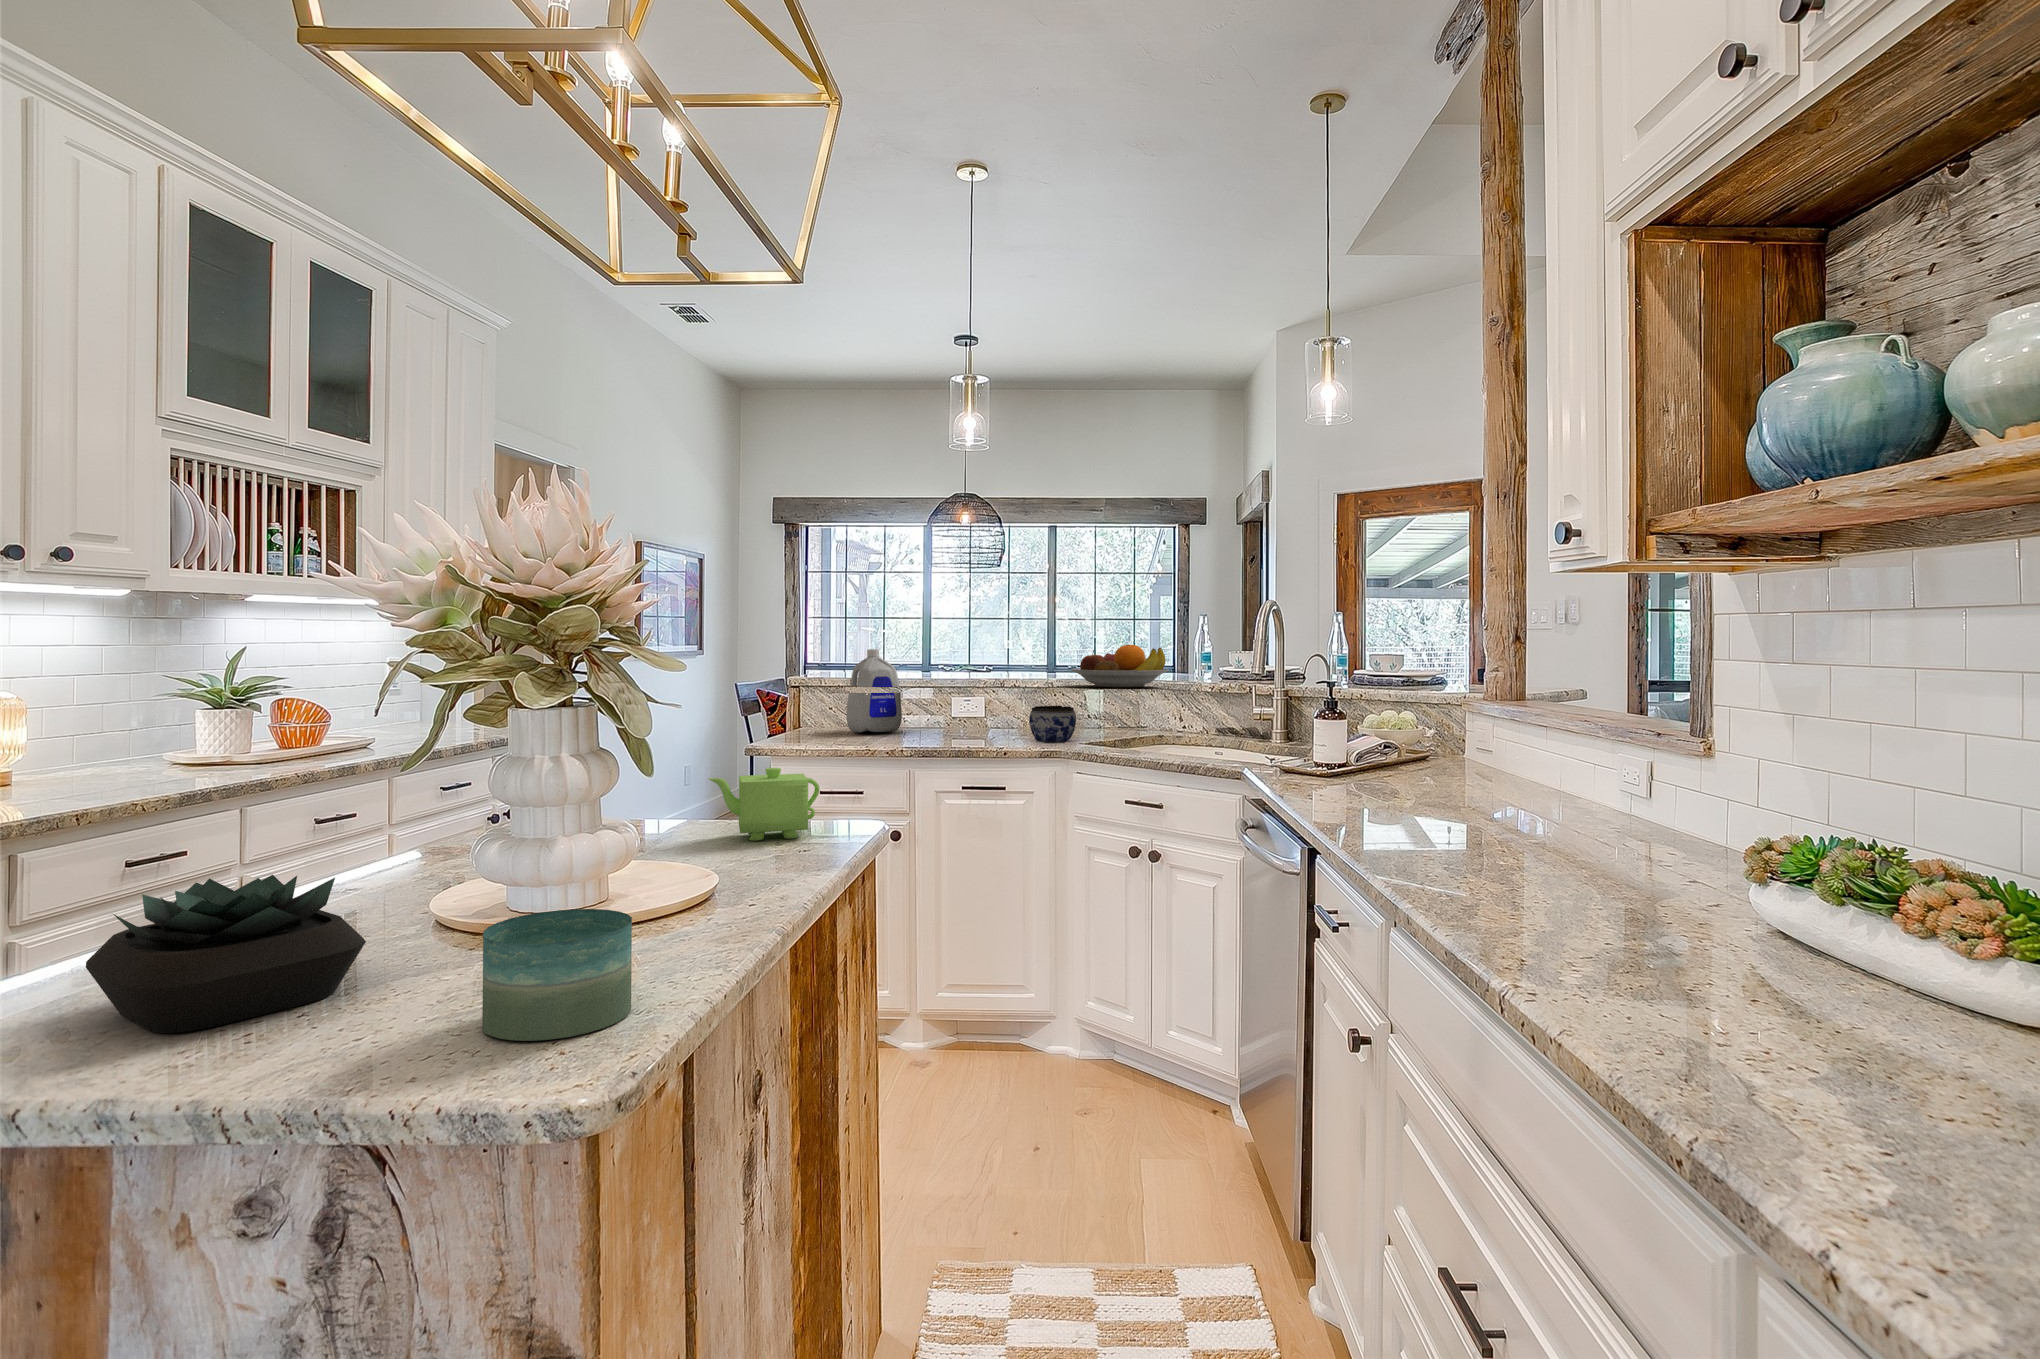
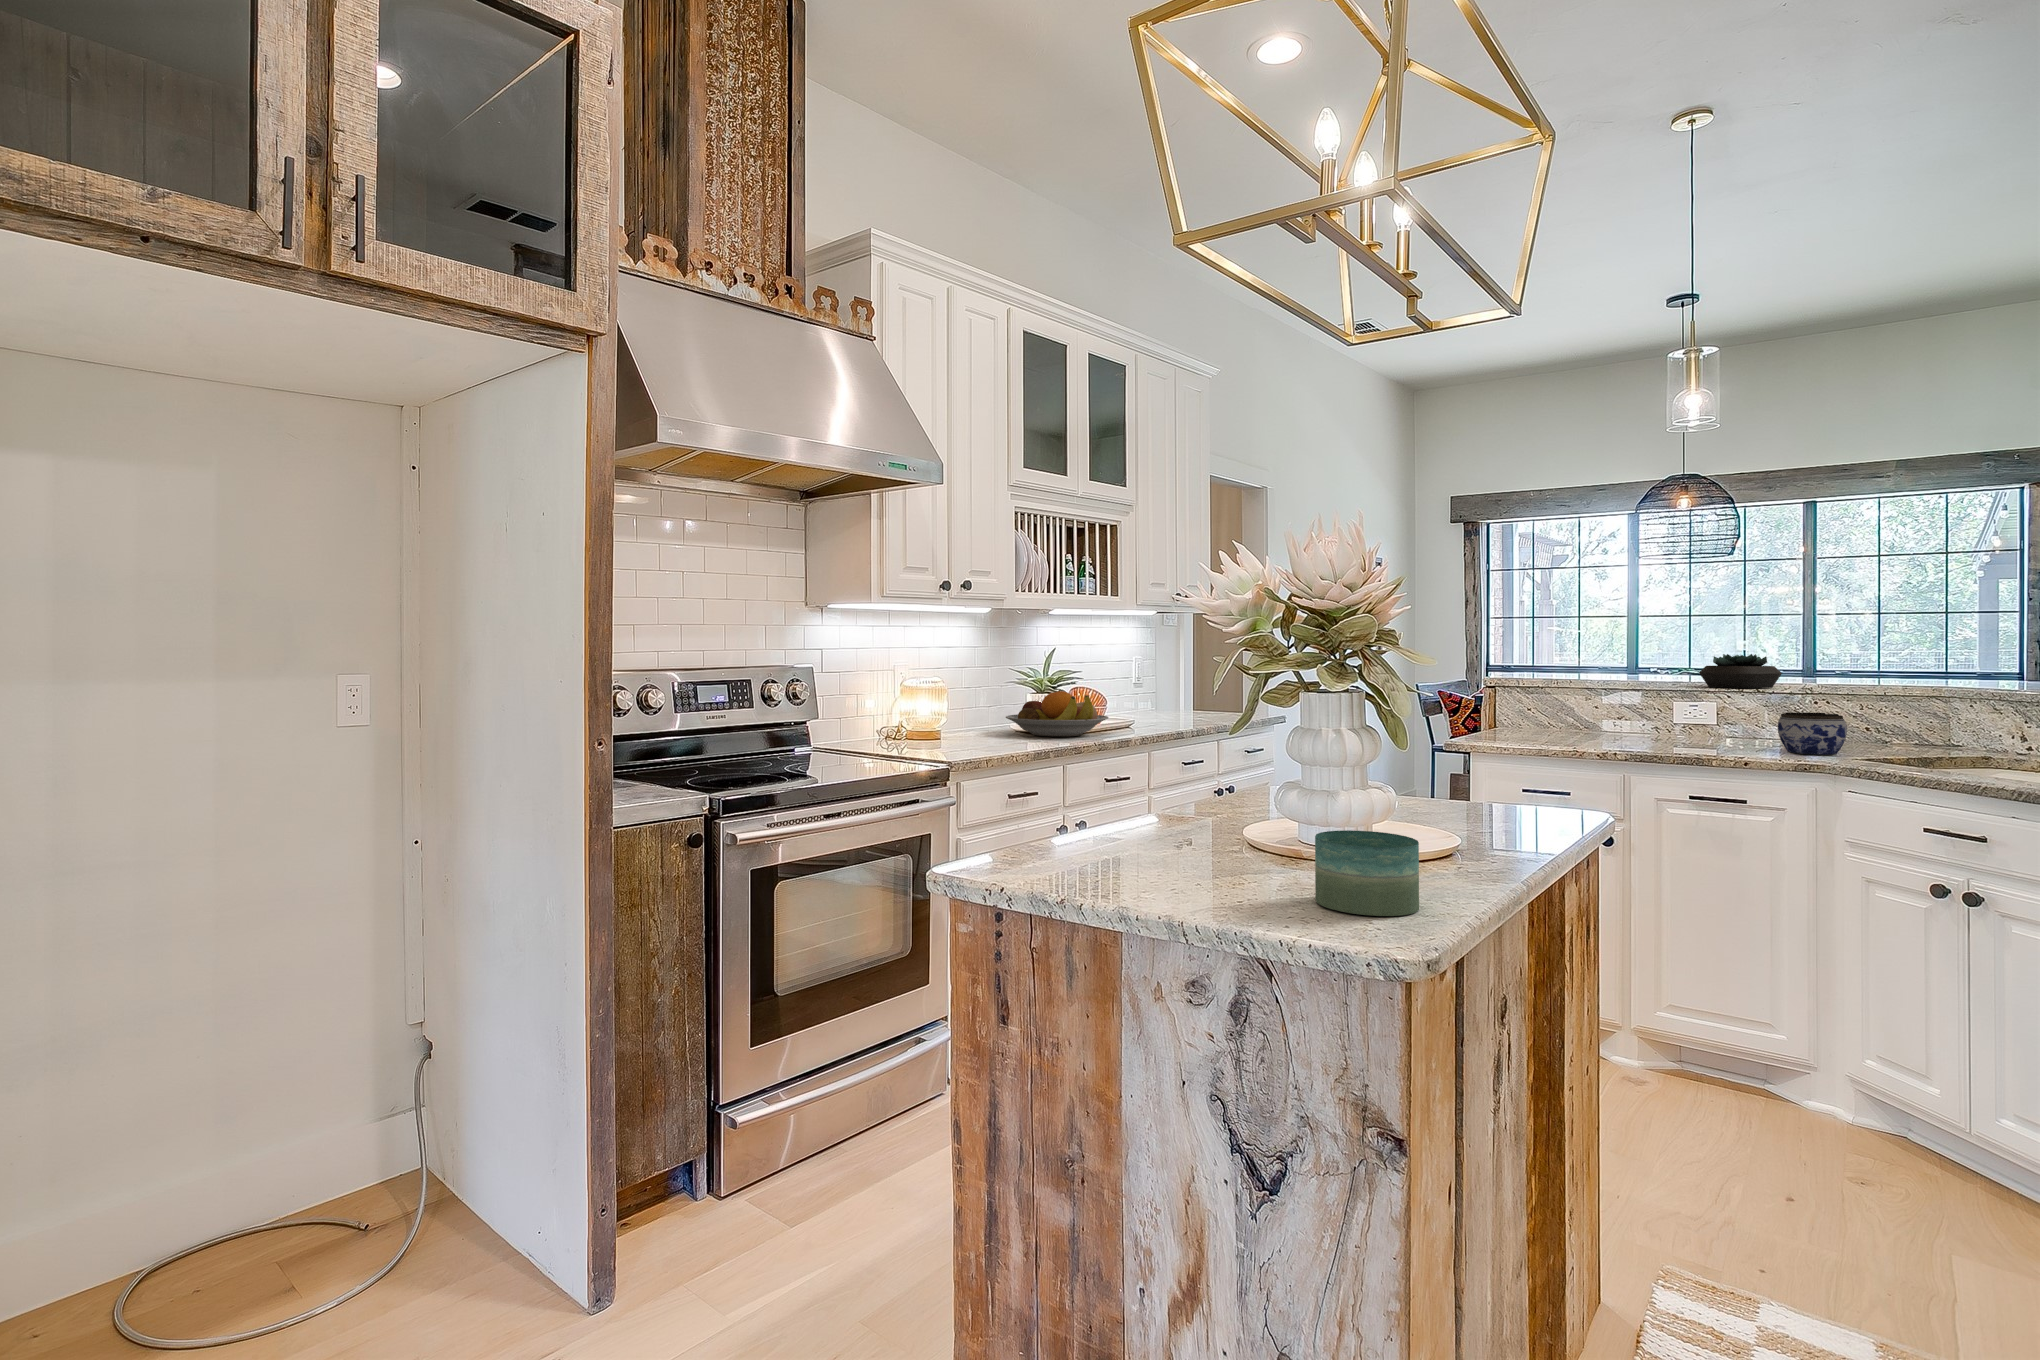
fruit bowl: present [1071,645,1169,687] -> present [1006,691,1109,737]
bottle: present [846,649,902,732] -> none [1543,648,1608,734]
teapot: present [709,768,820,840] -> none [1433,751,1539,816]
succulent plant: present [86,875,366,1033] -> present [1699,654,1782,688]

